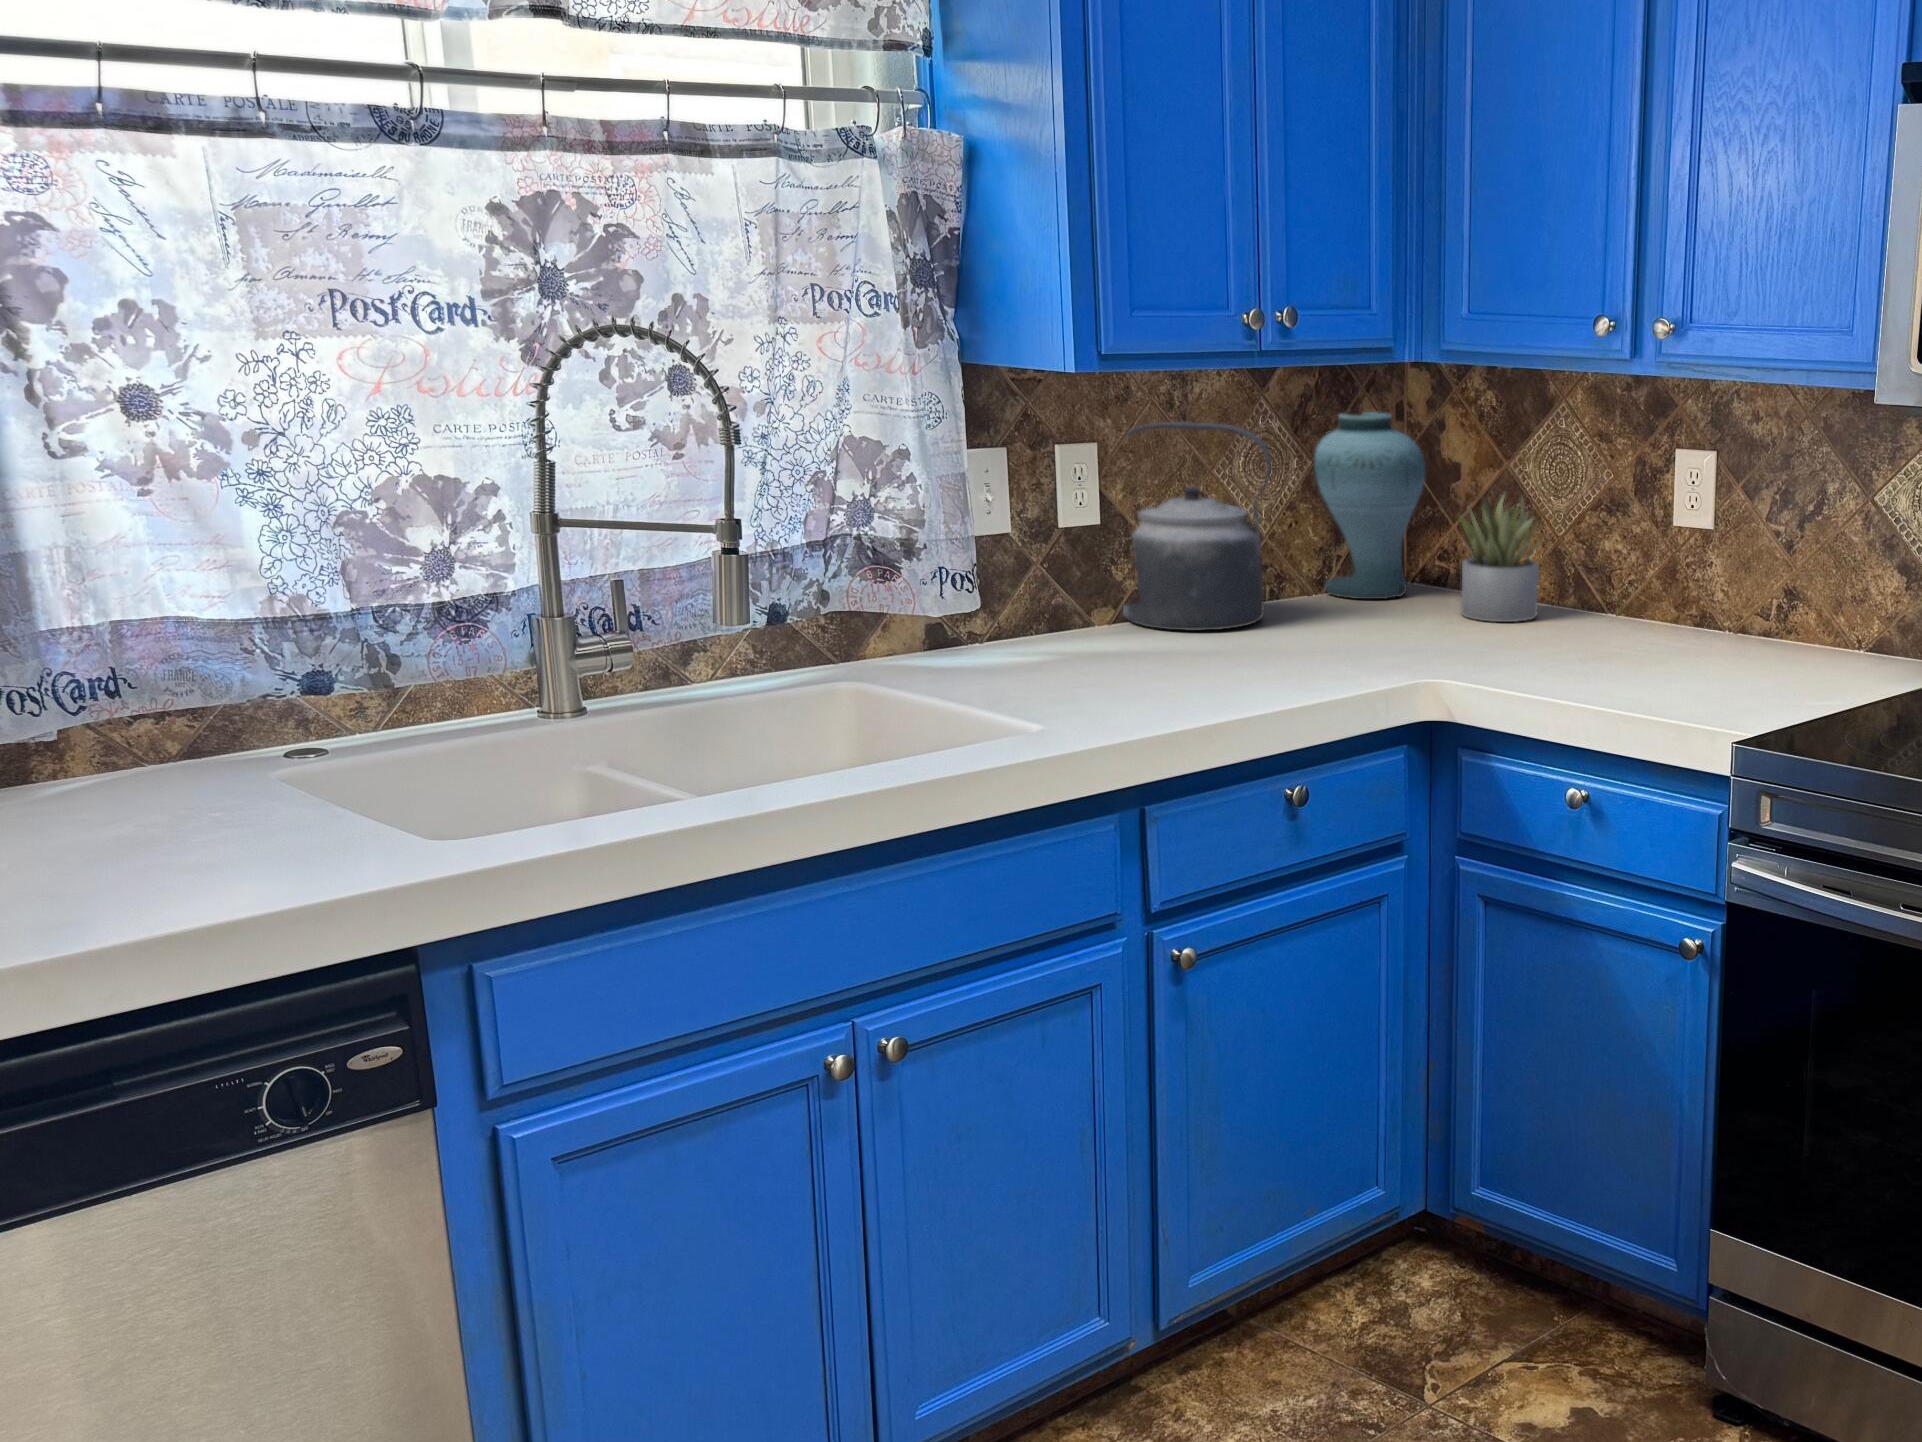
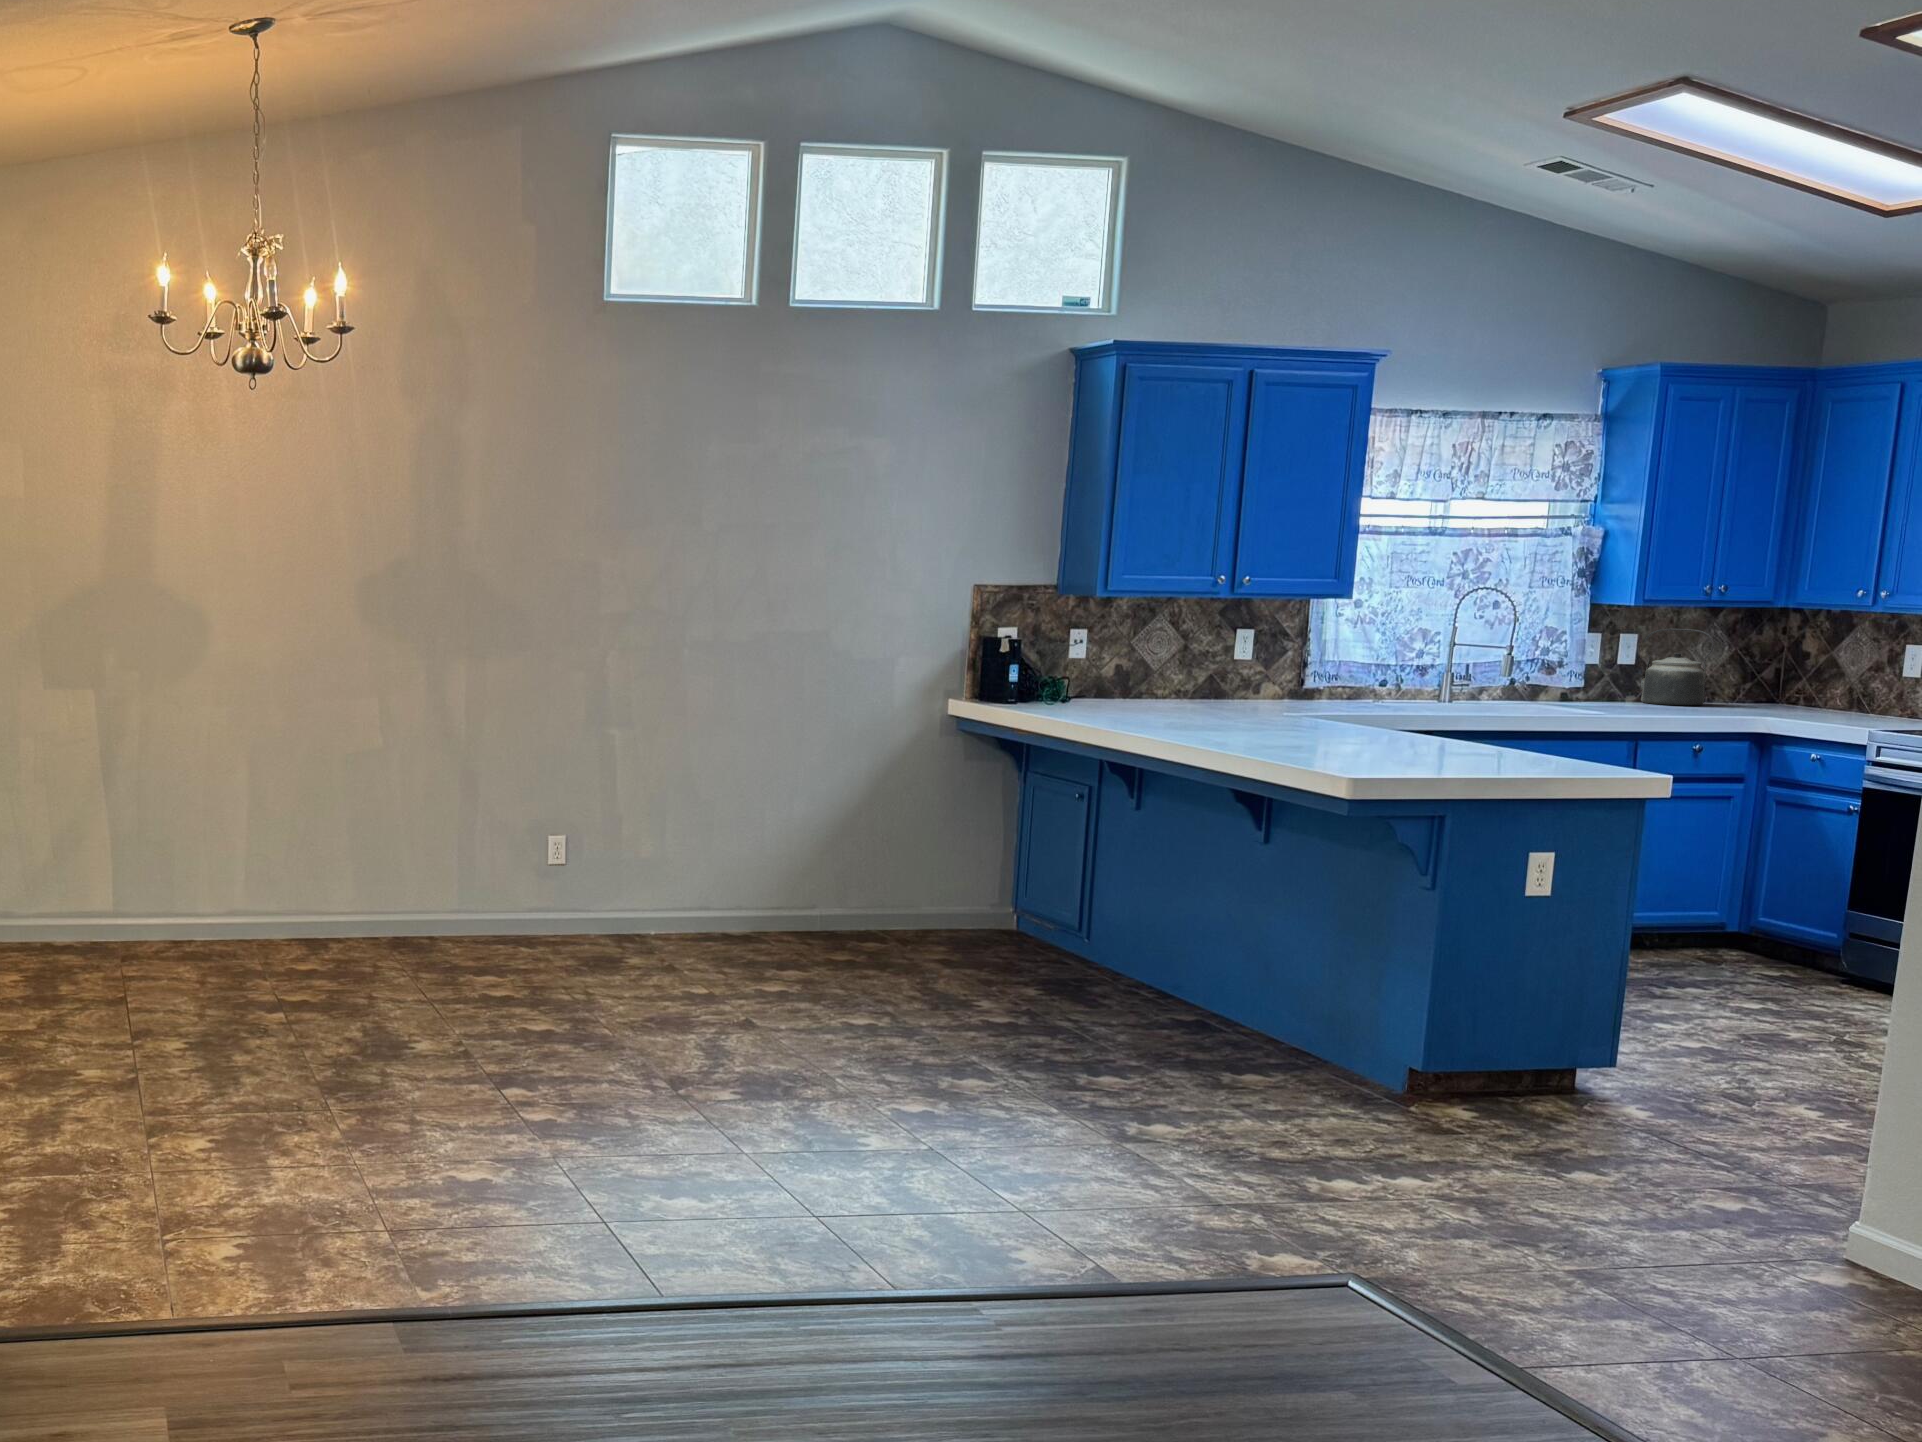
vase: present [1315,412,1425,599] -> none [1733,631,1792,706]
succulent plant: present [1459,496,1542,622] -> none [1799,660,1843,712]

